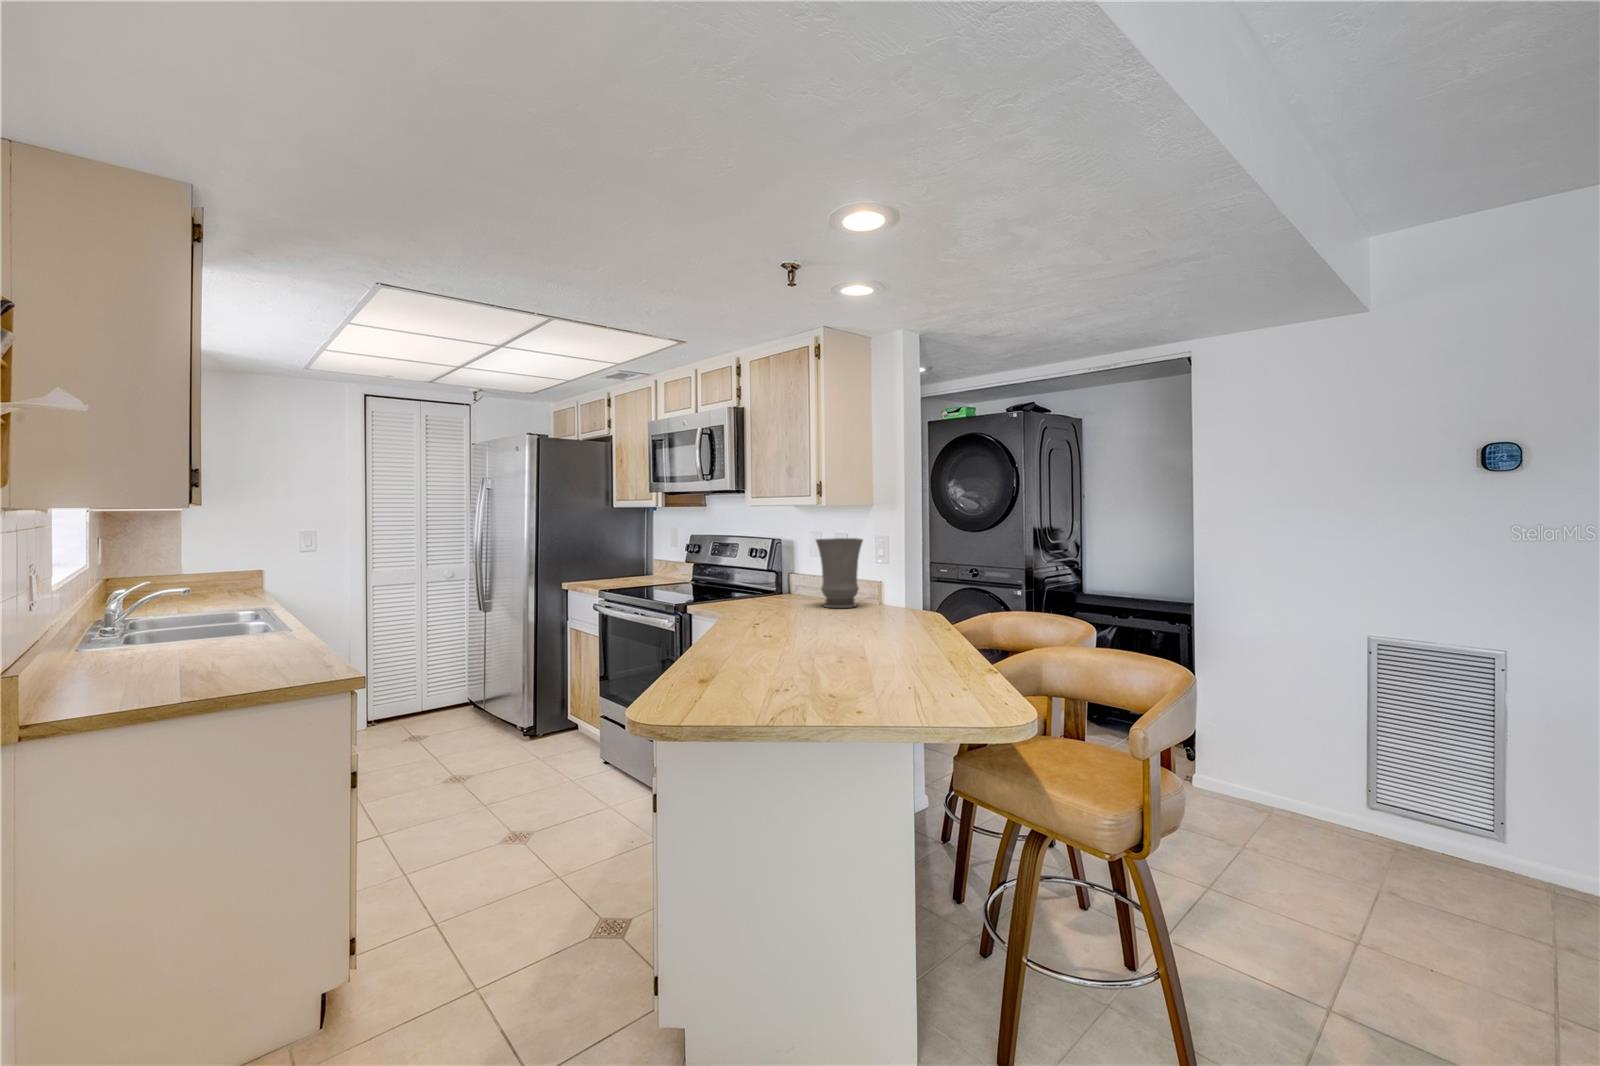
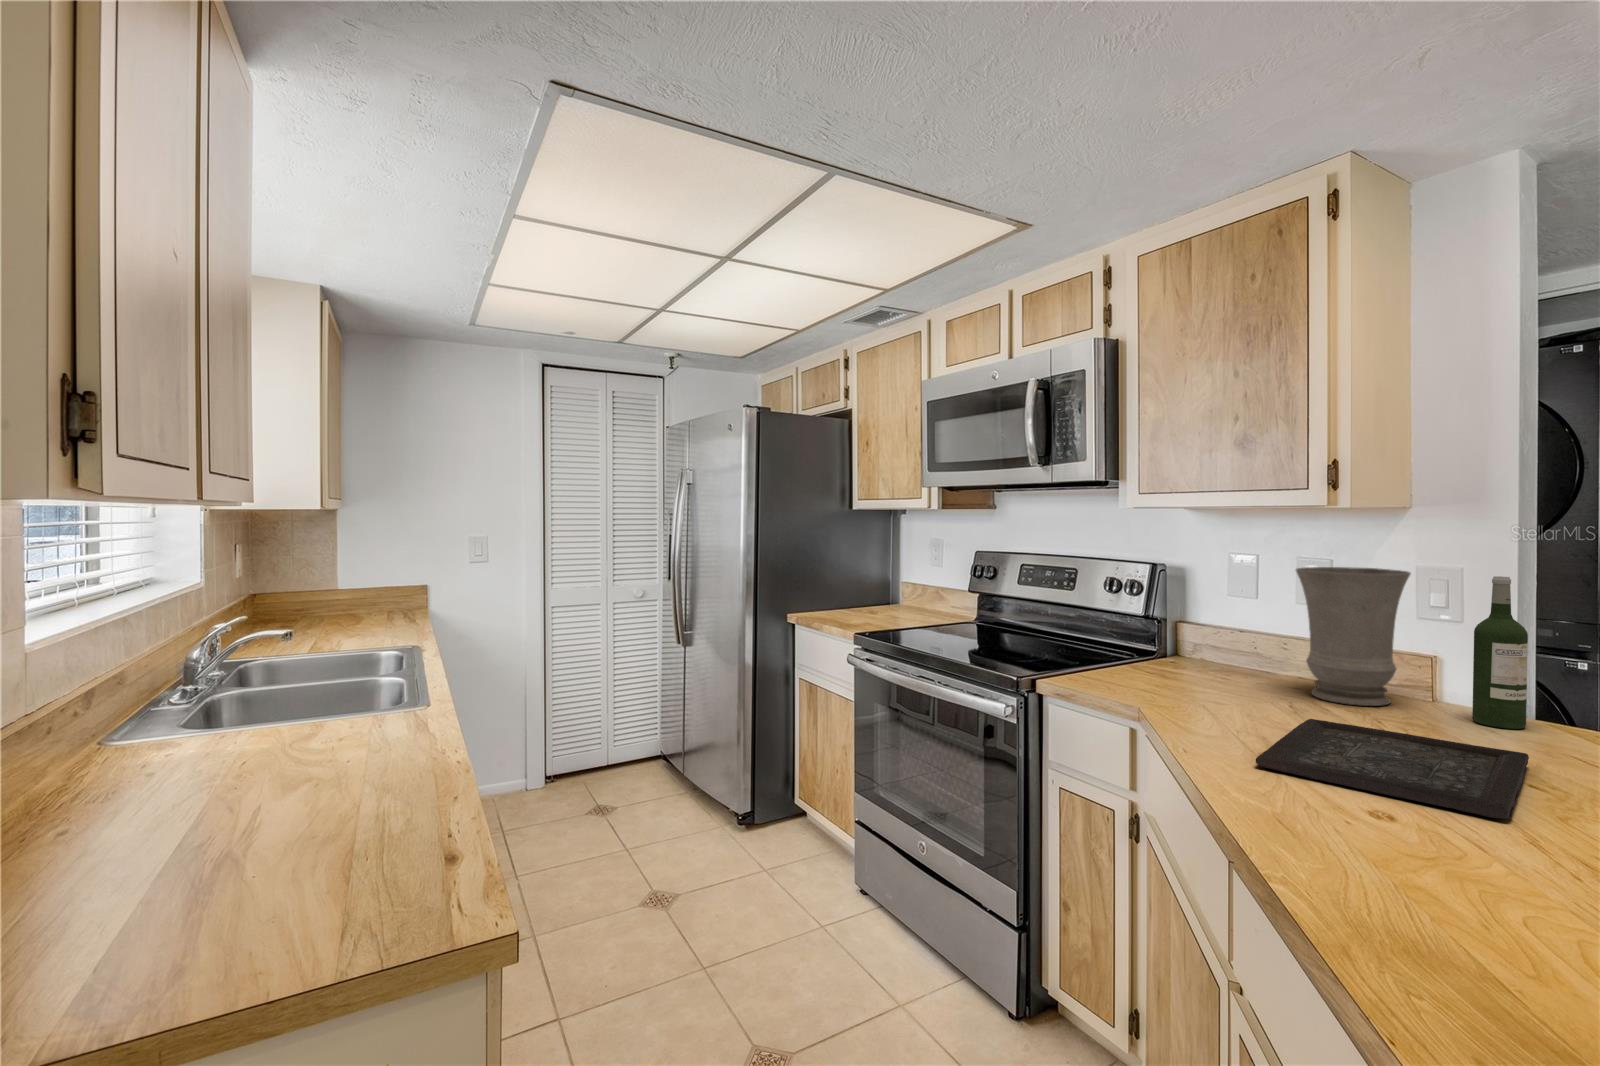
wine bottle: none [877,540,896,612] -> present [1472,576,1528,729]
tray: none [740,611,861,633] -> present [1256,719,1529,819]

